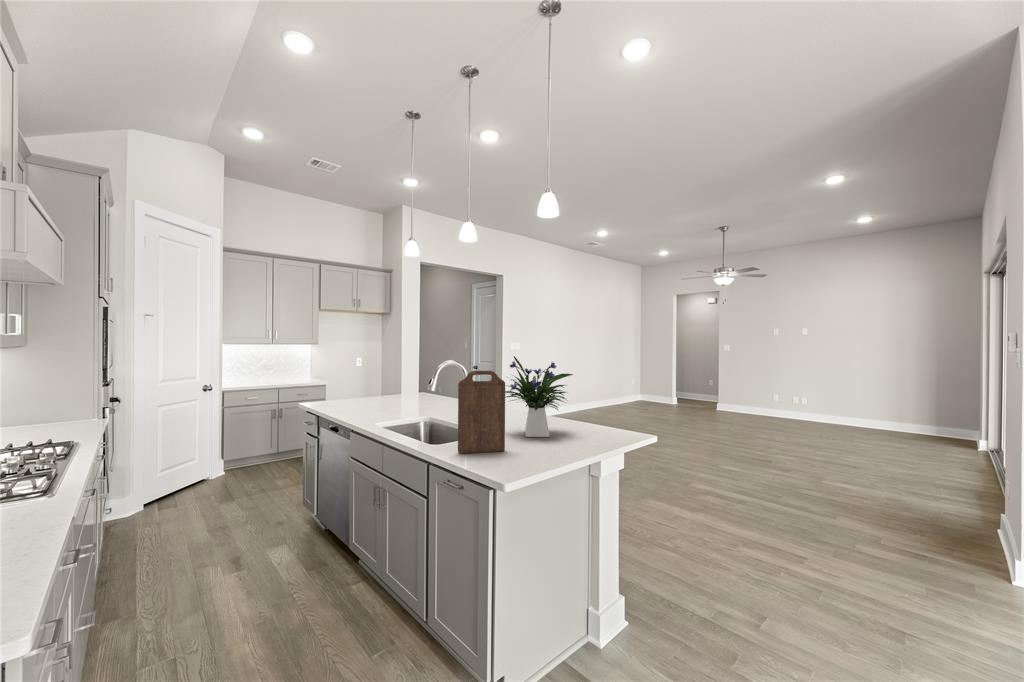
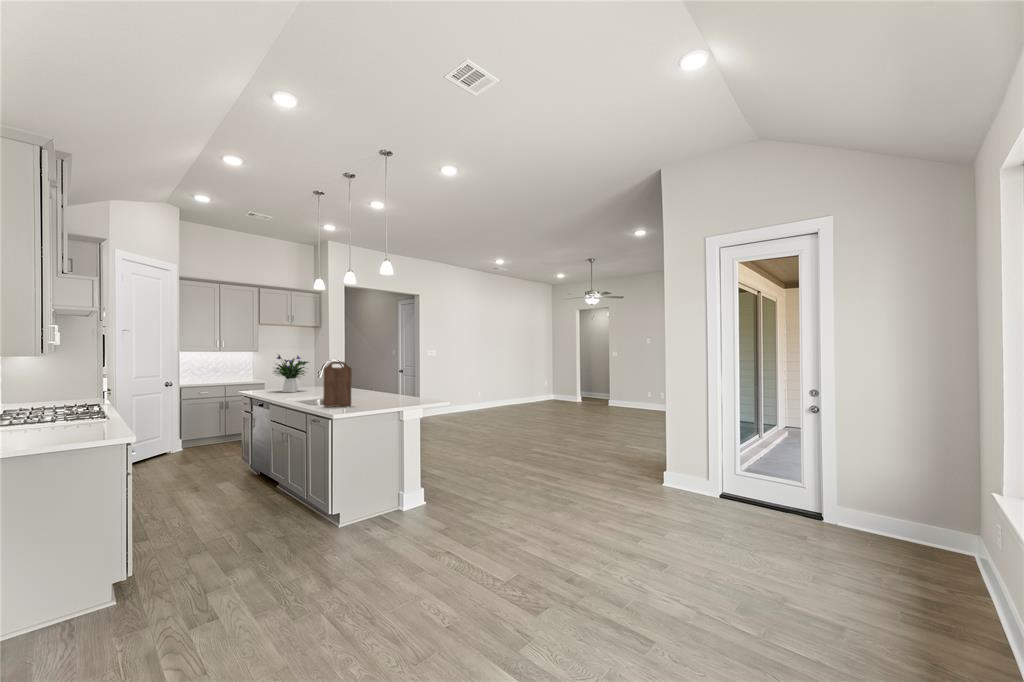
flower arrangement: present [505,356,573,437] -> present [274,355,308,392]

